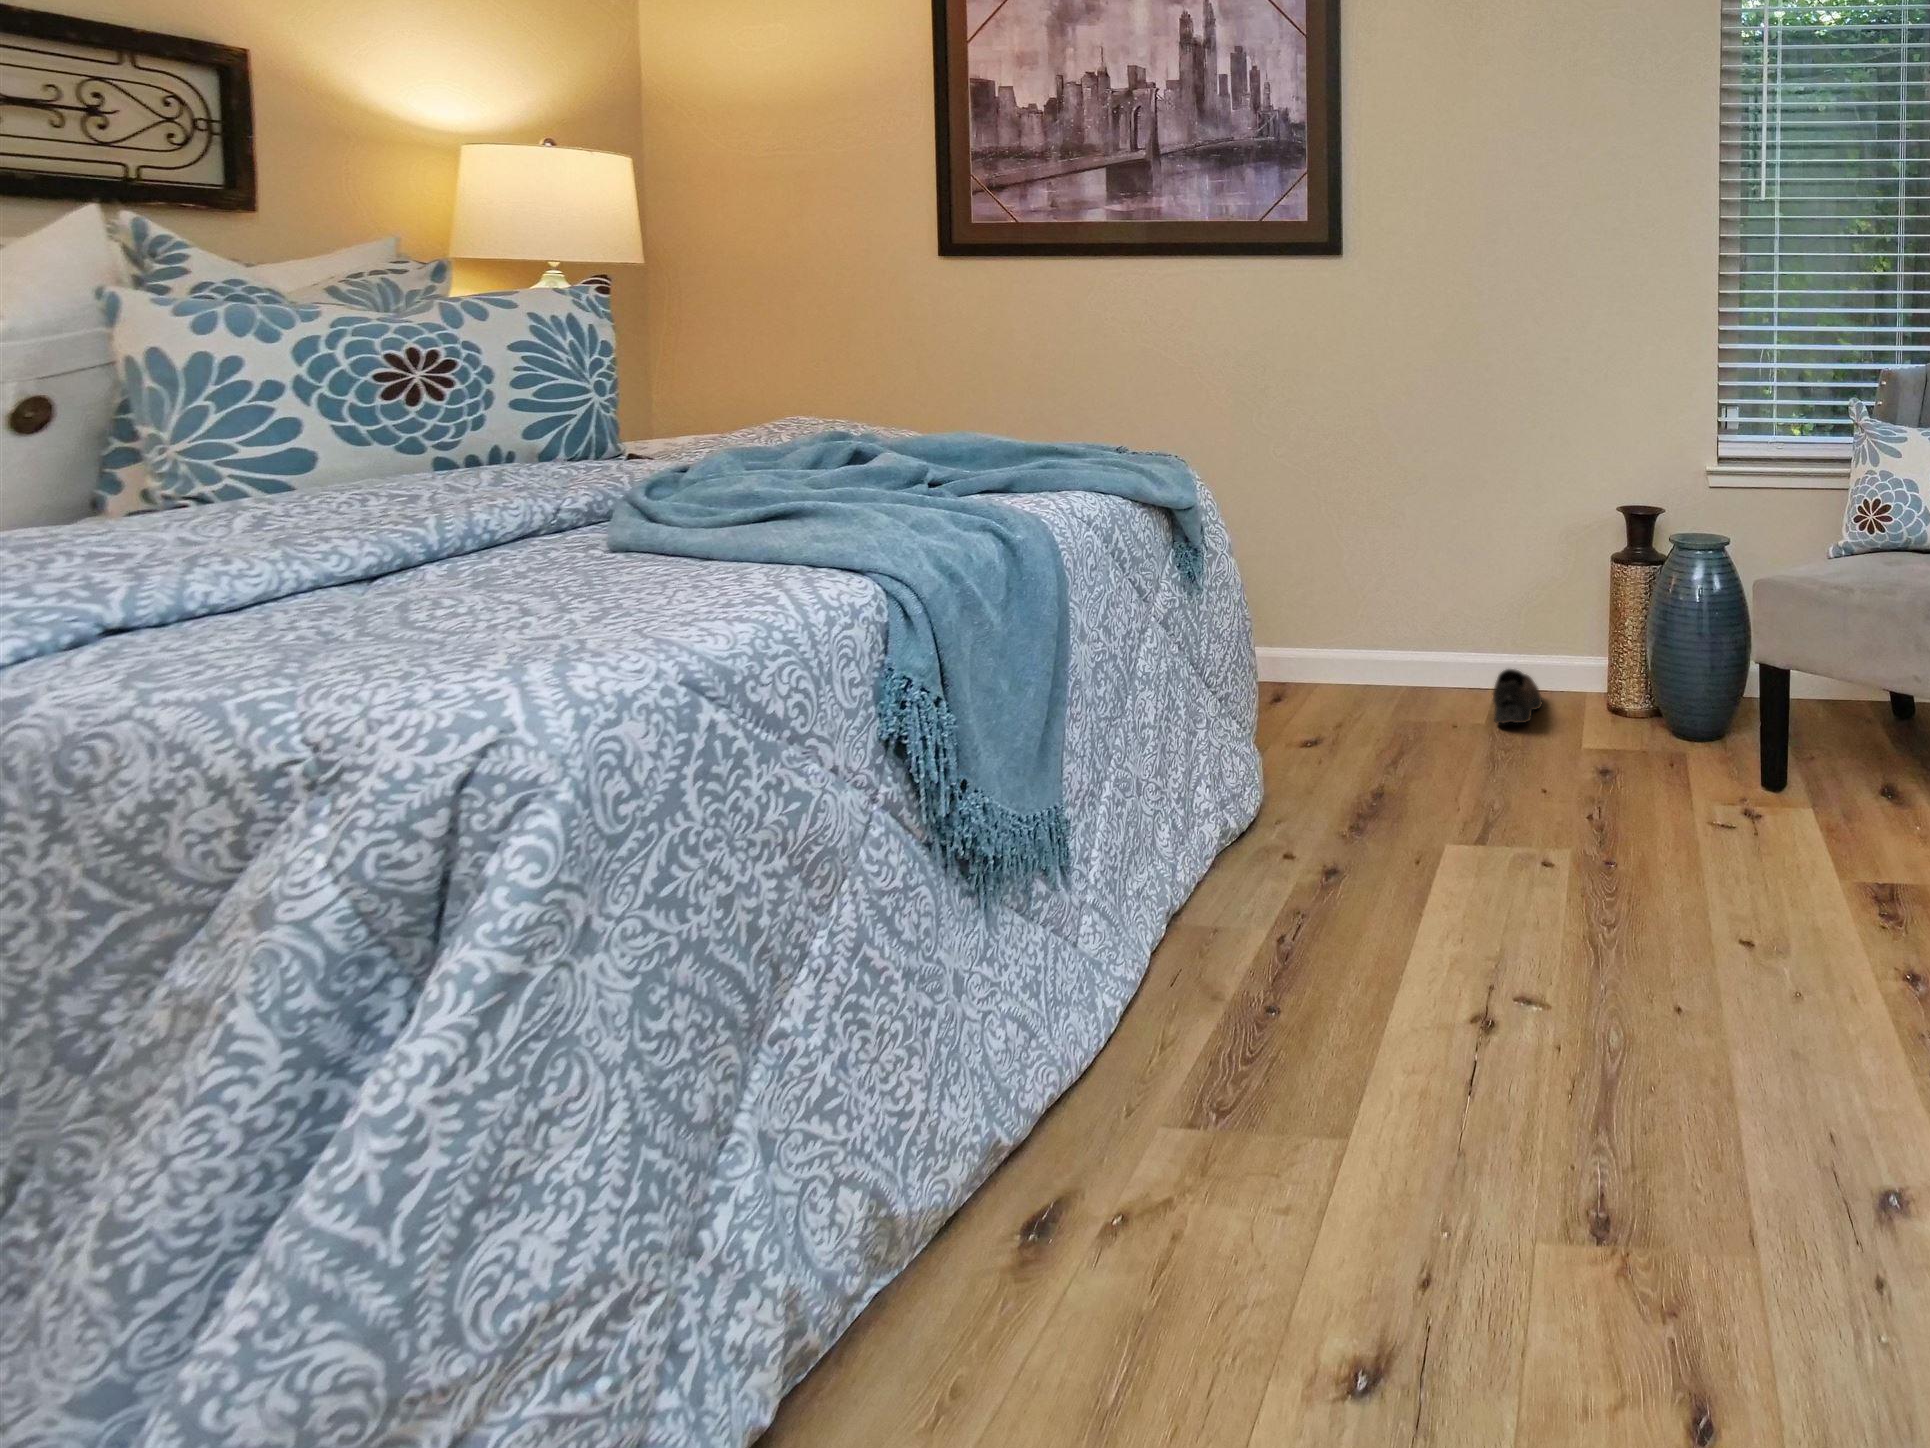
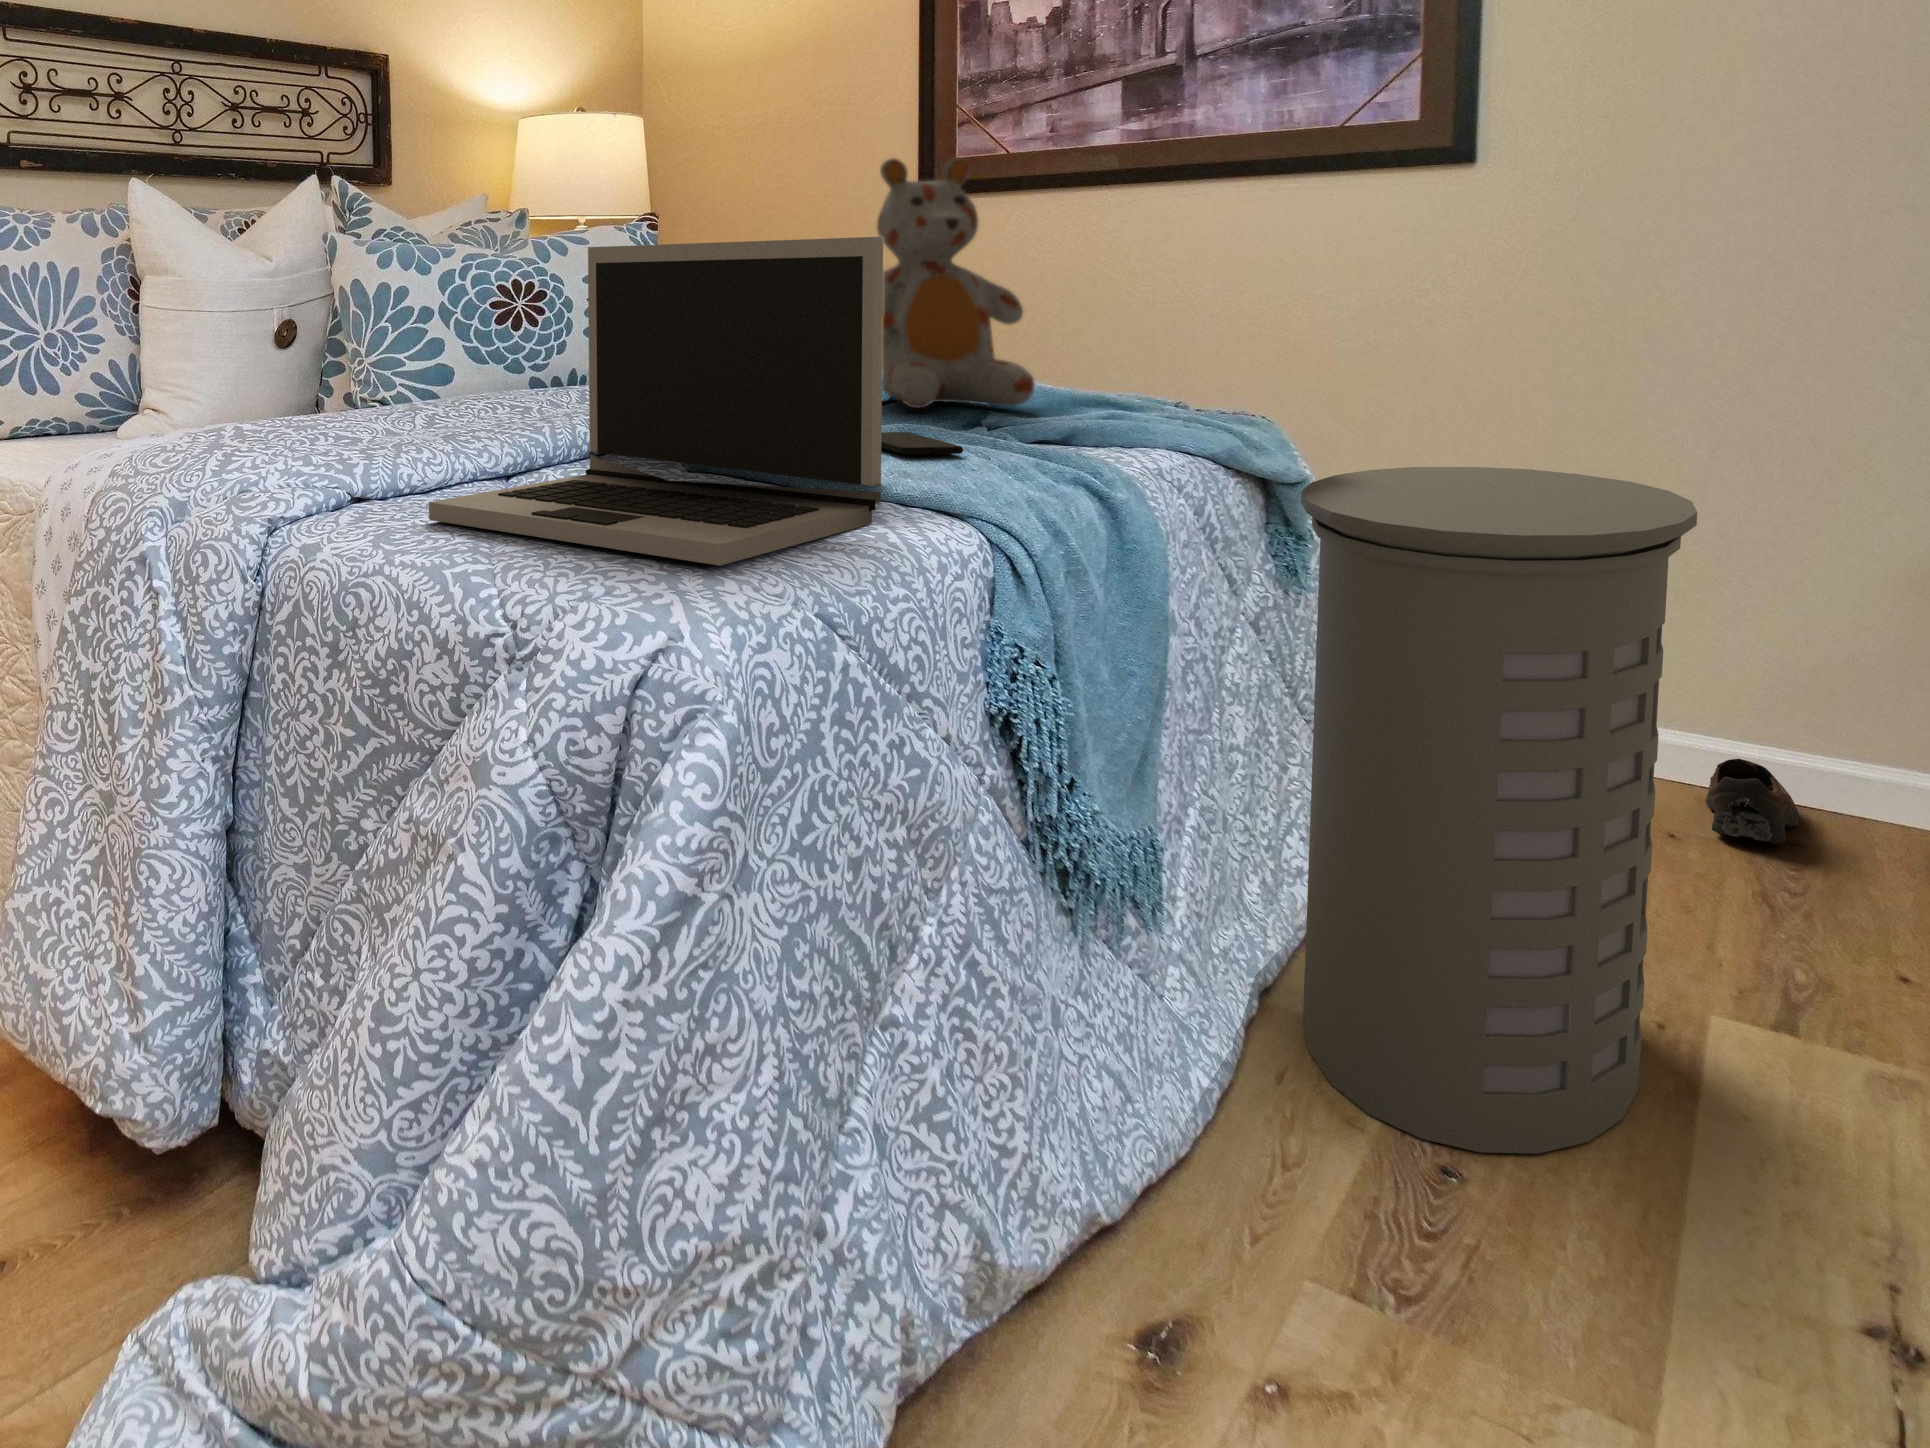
stuffed bear: none [779,236,979,469] -> present [877,157,1034,408]
laptop: none [219,327,782,651] -> present [429,237,883,566]
laundry hamper: none [1178,484,1420,997] -> present [1301,467,1697,1154]
smartphone: none [784,496,880,518] -> present [881,432,963,454]

